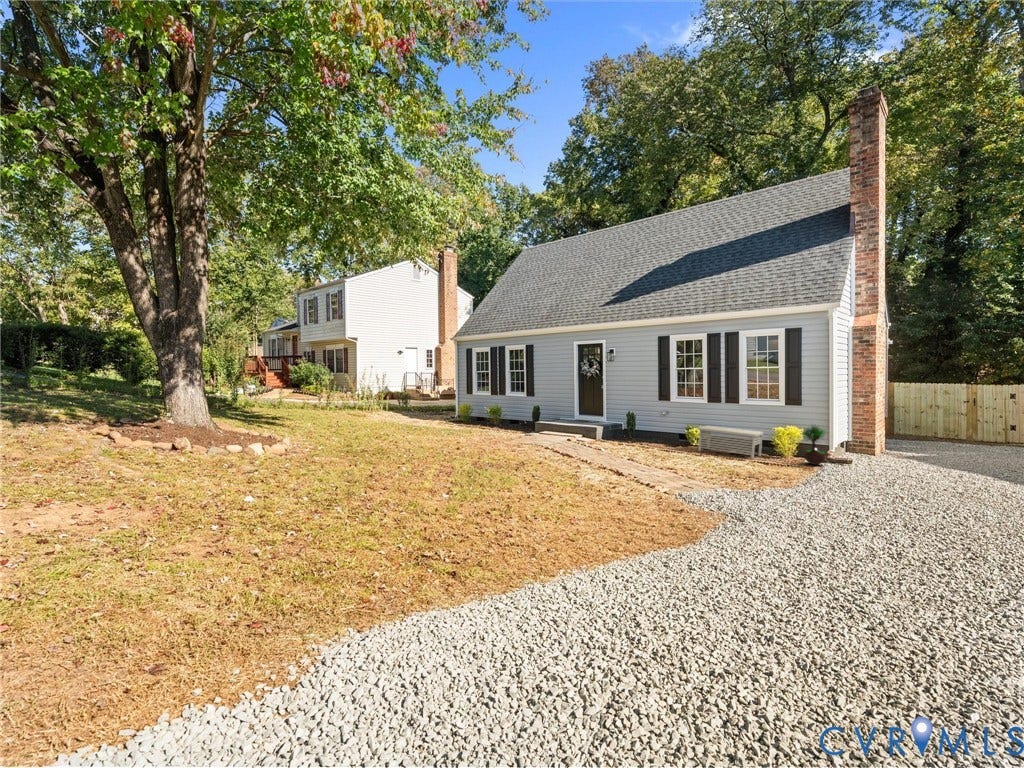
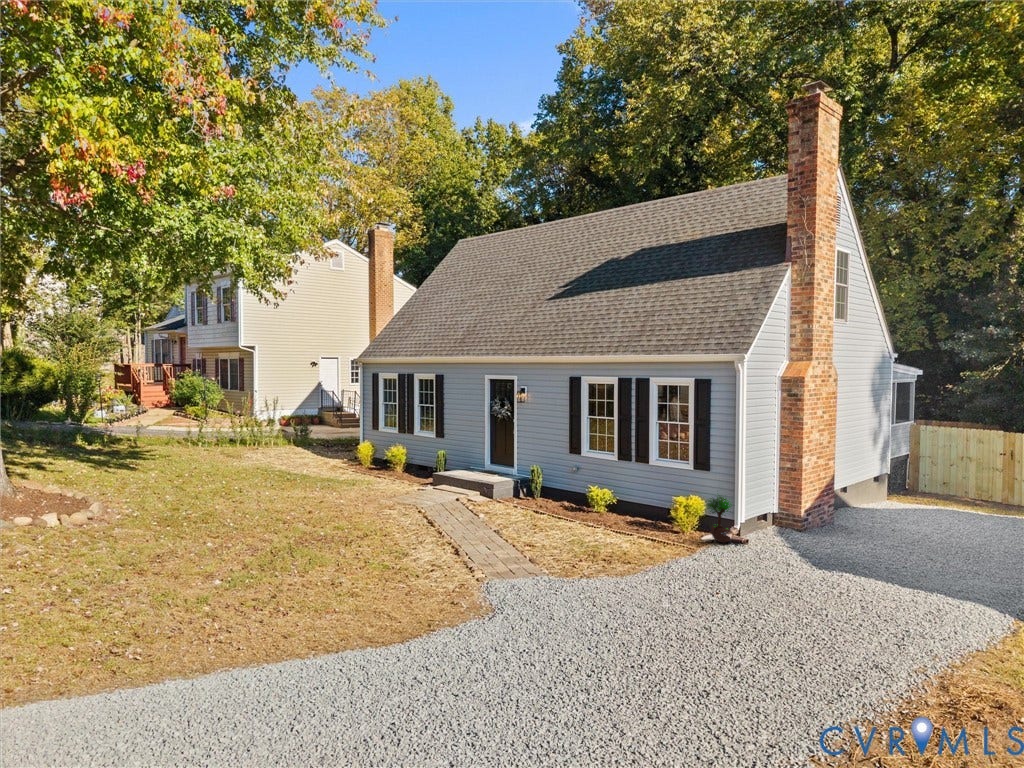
storage bench: present [698,425,763,459] -> none [599,488,675,533]

